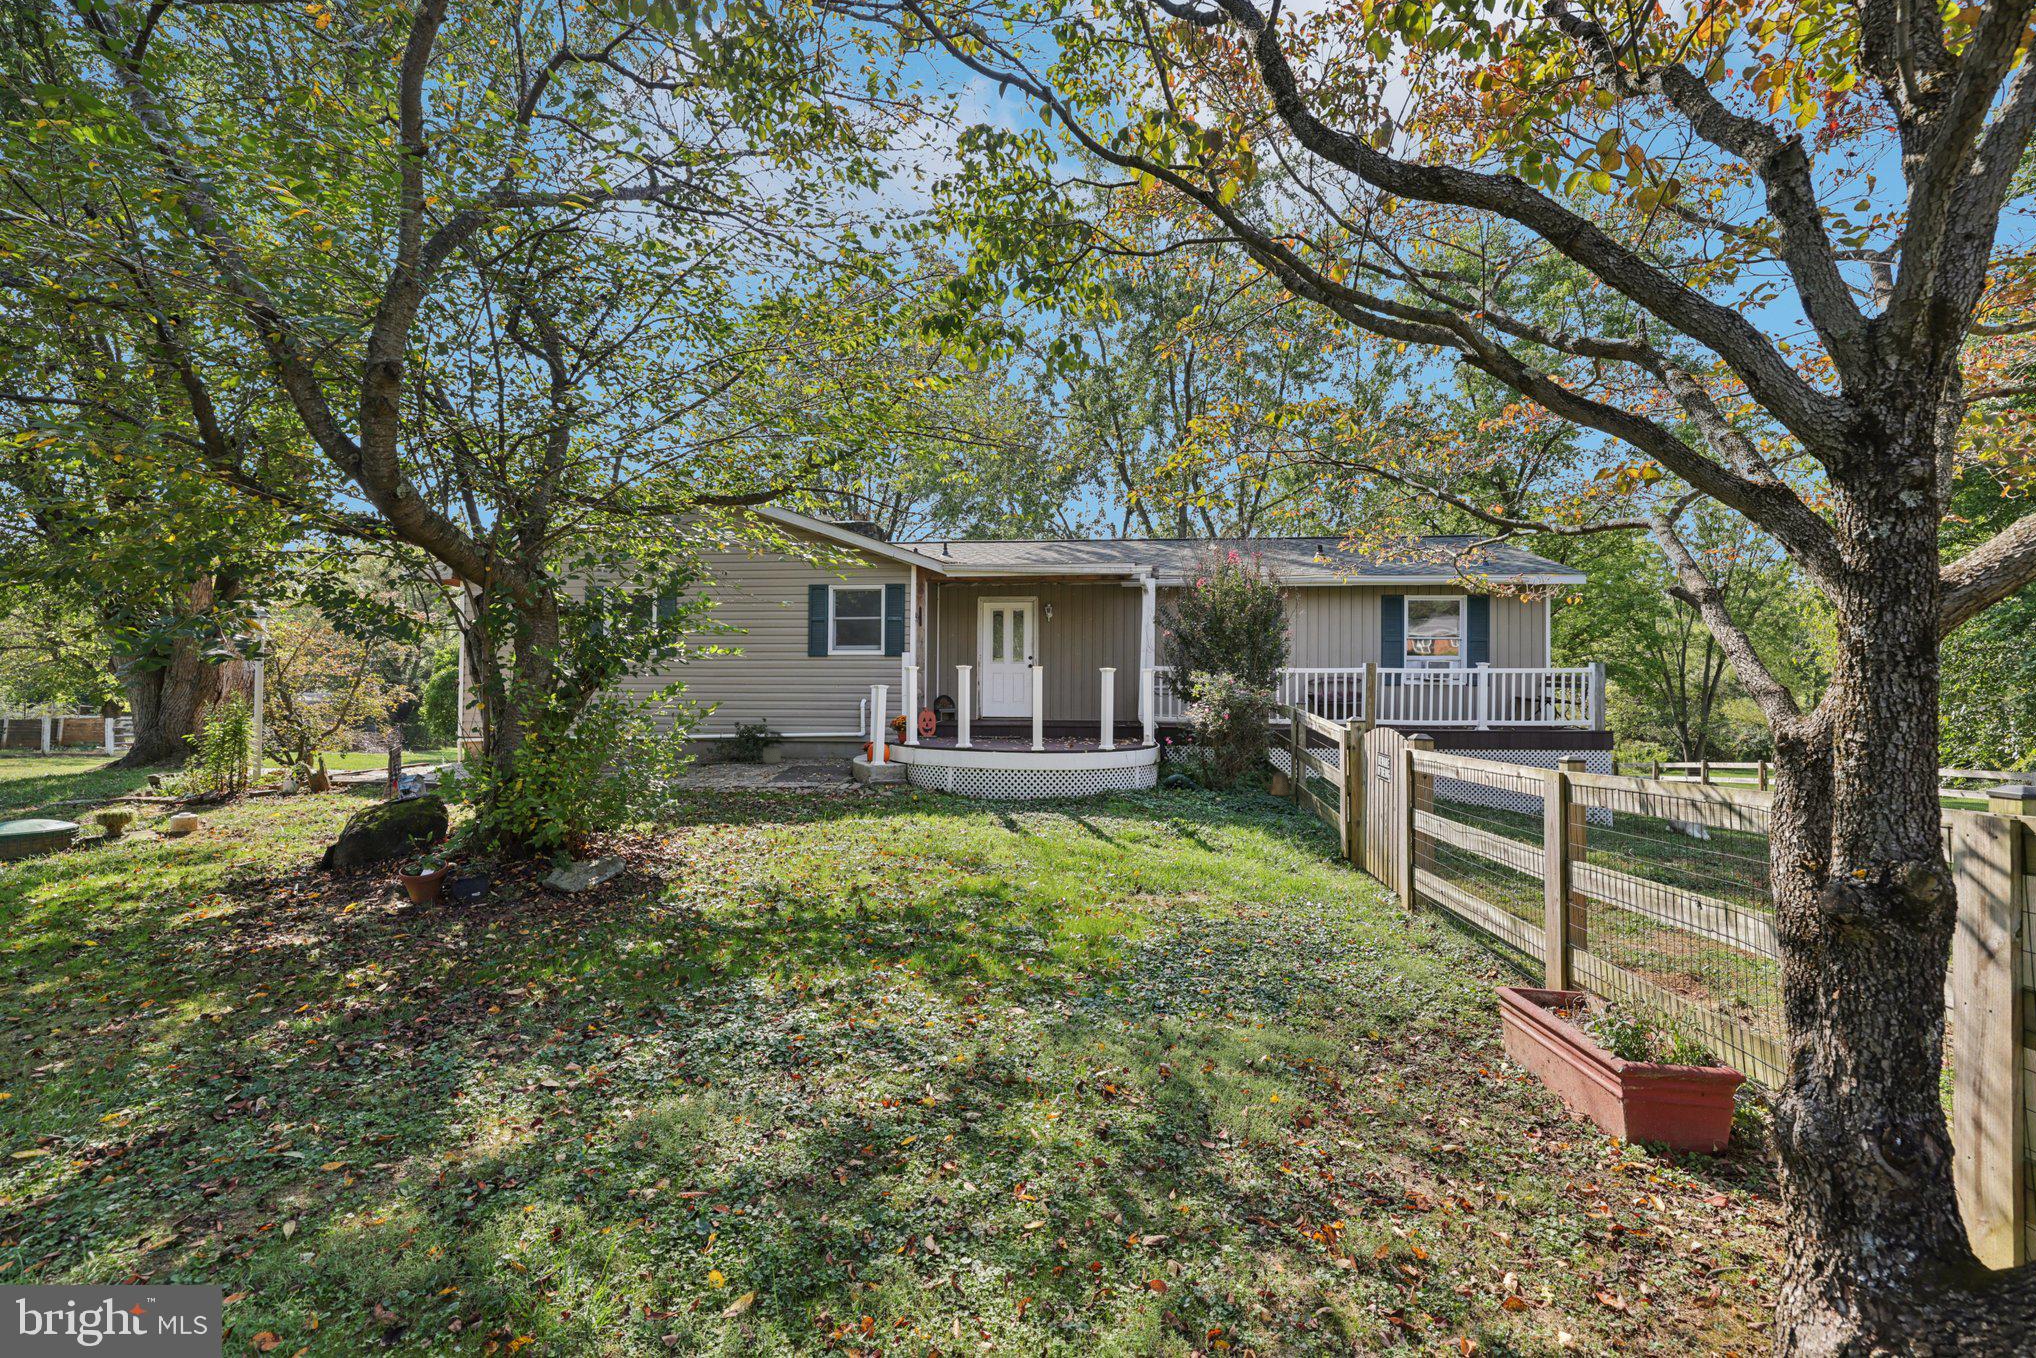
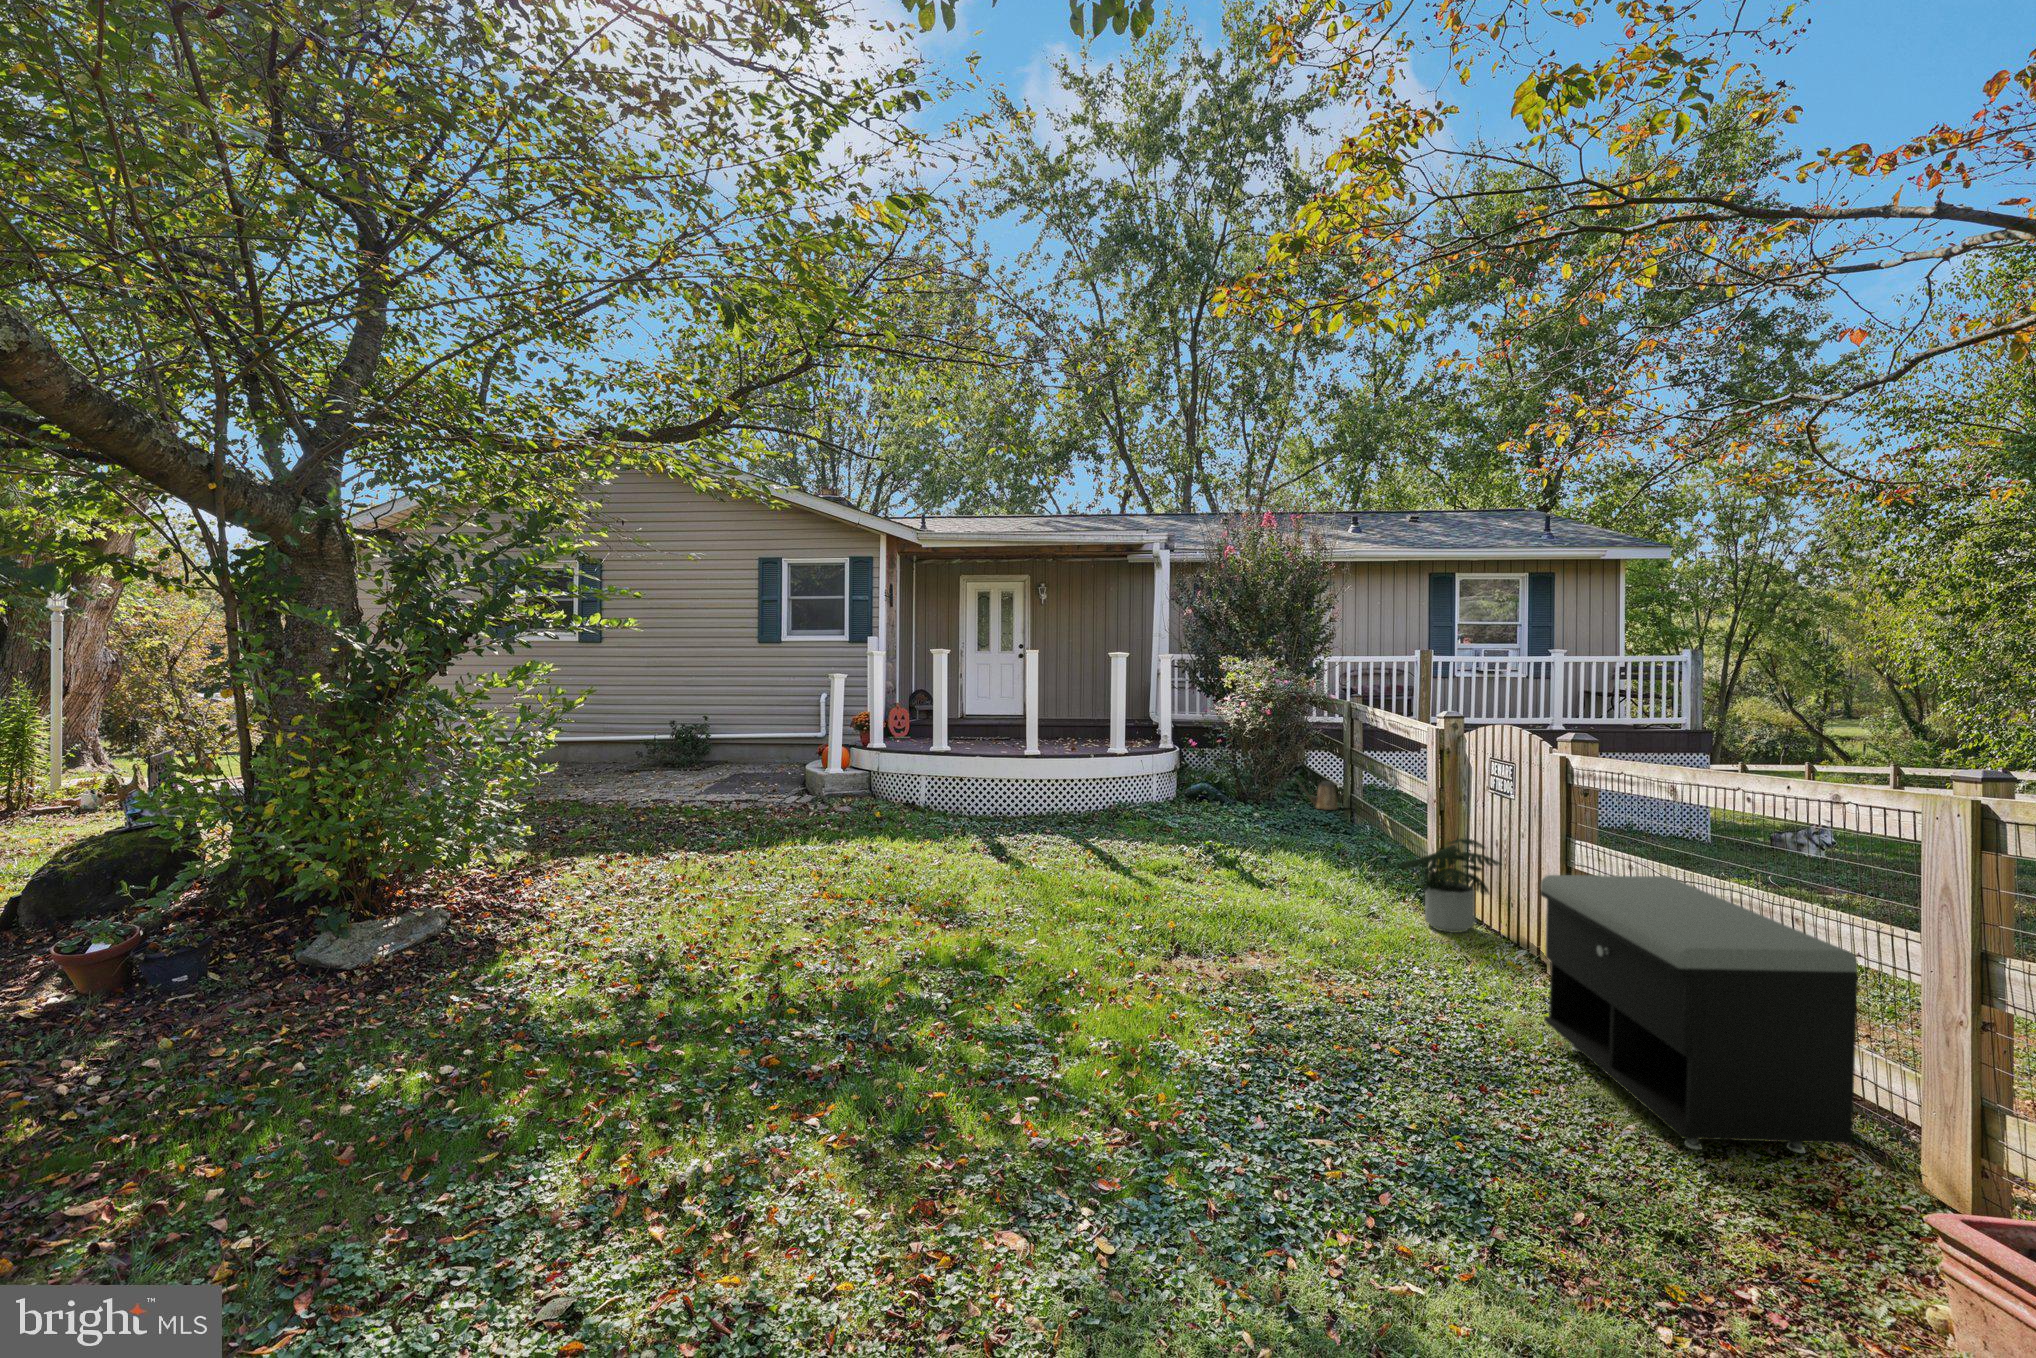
potted plant: present [752,730,790,764] -> present [1395,839,1501,933]
storage bench: none [1369,827,1524,988] -> present [1540,875,1858,1153]

